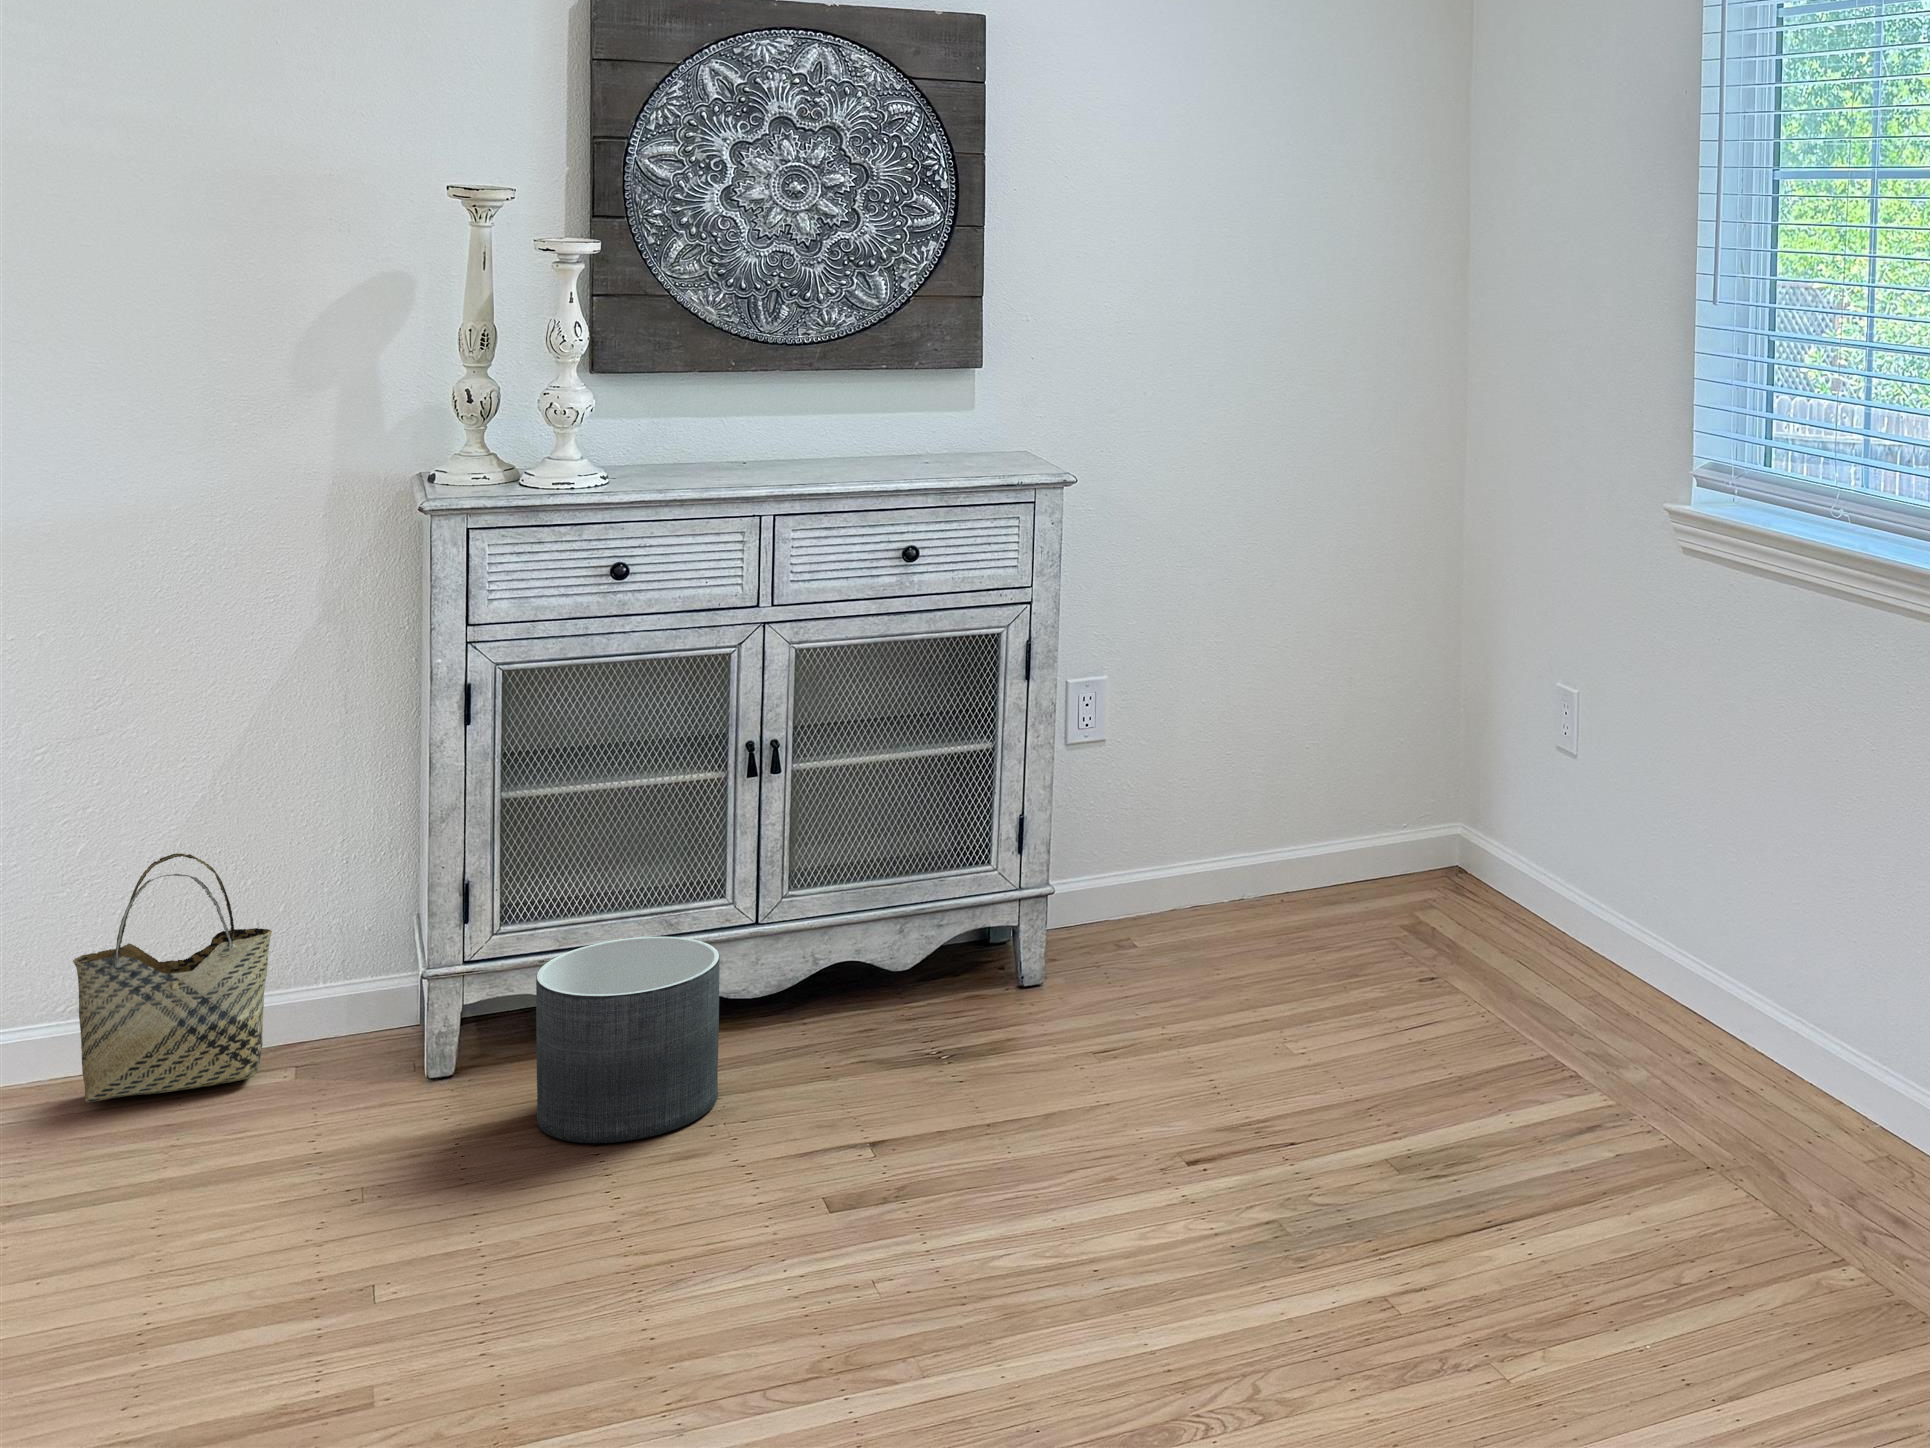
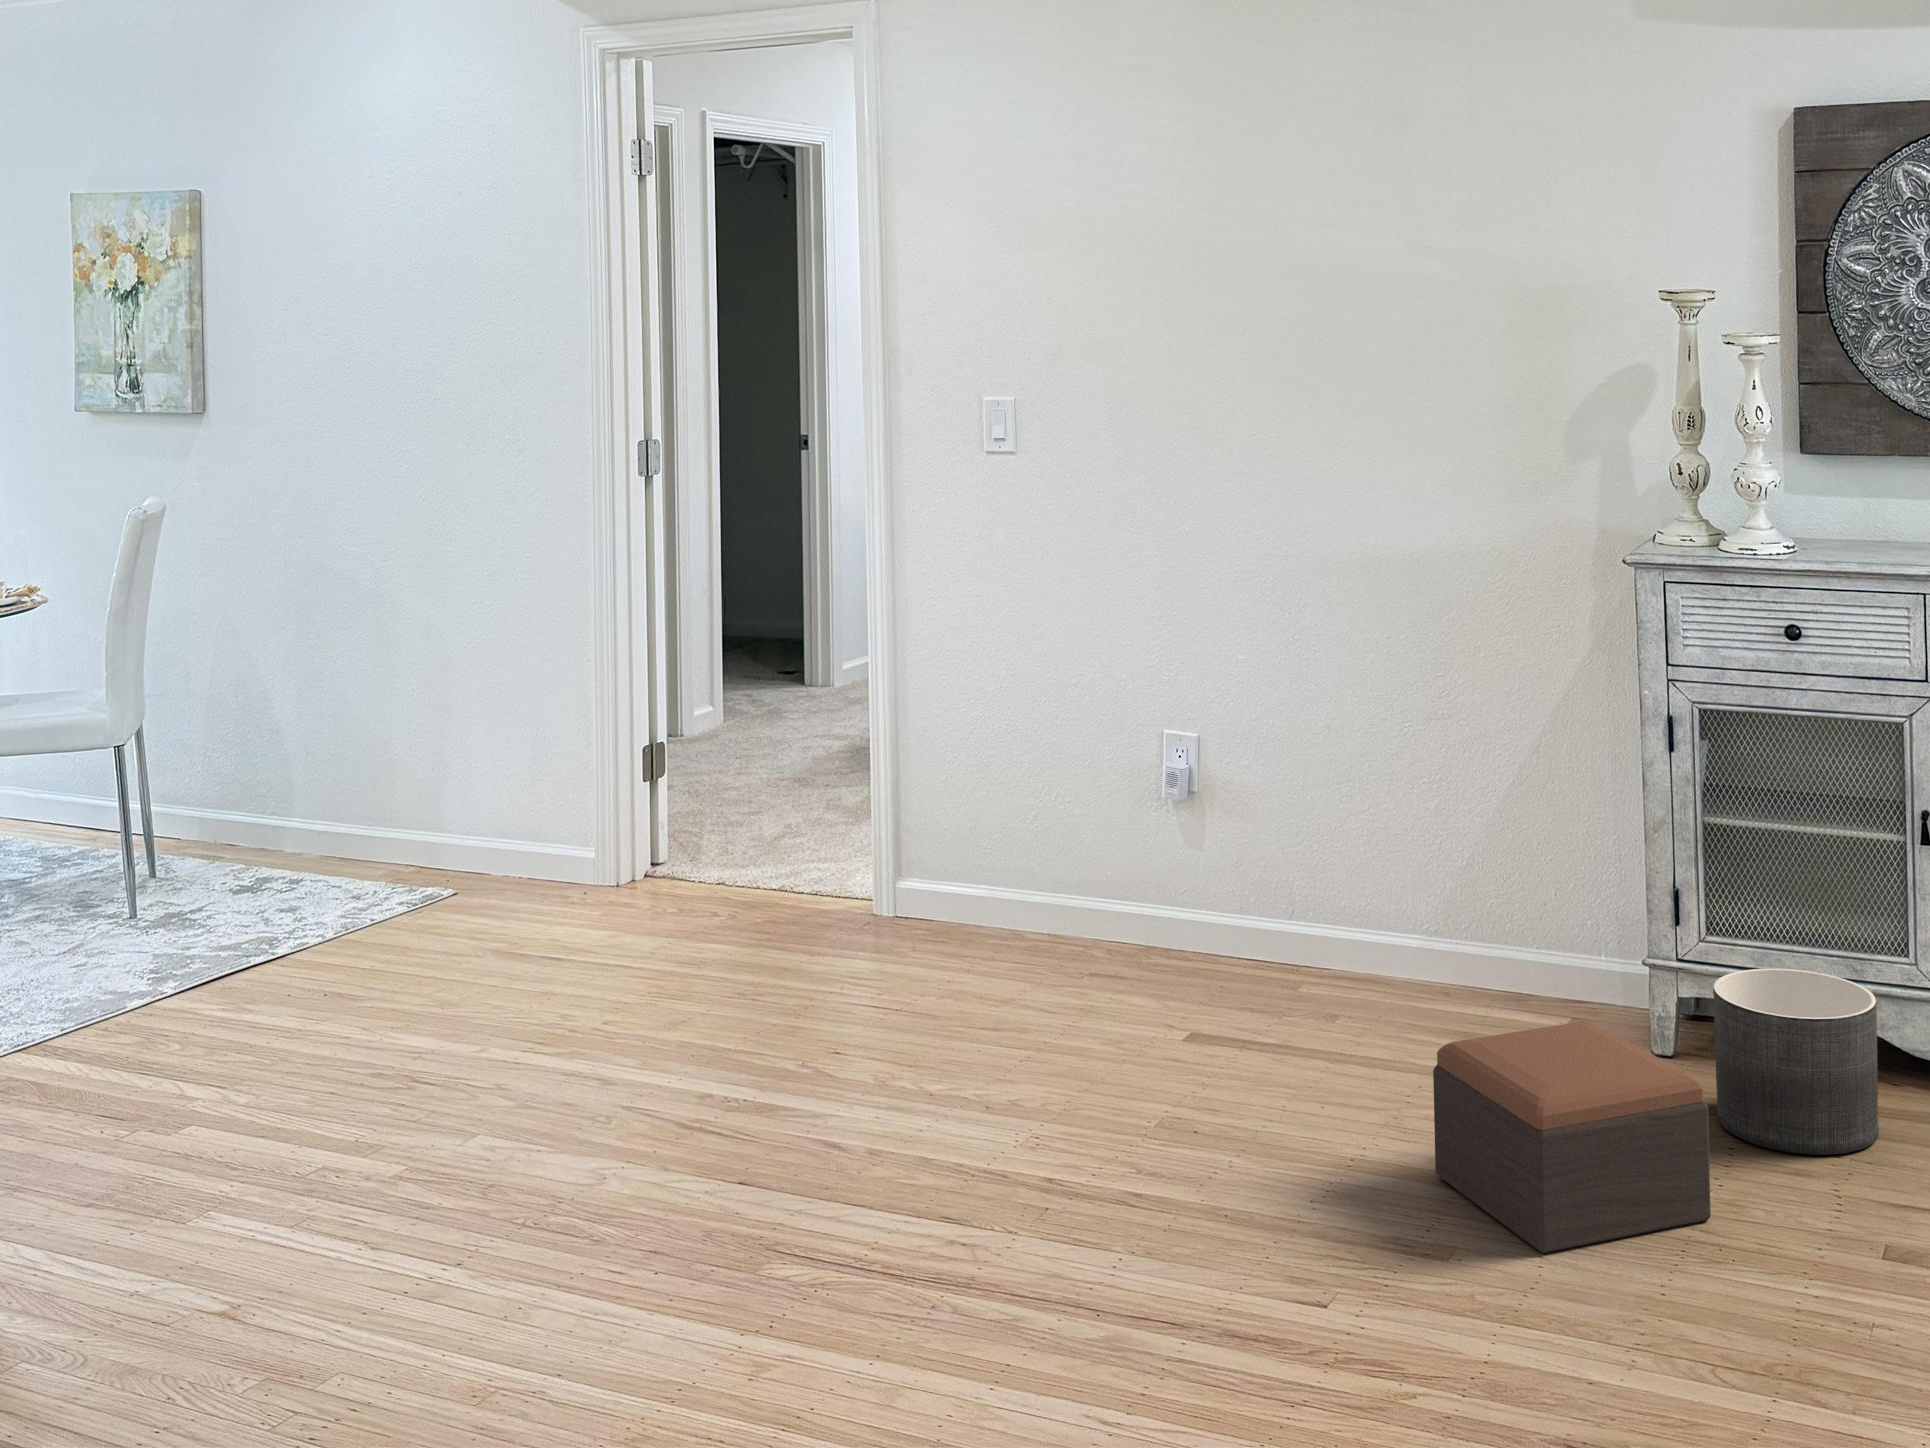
woven basket: present [73,853,272,1102] -> none [1423,823,1556,1014]
footstool: none [225,1062,596,1356] -> present [1433,1021,1711,1253]

